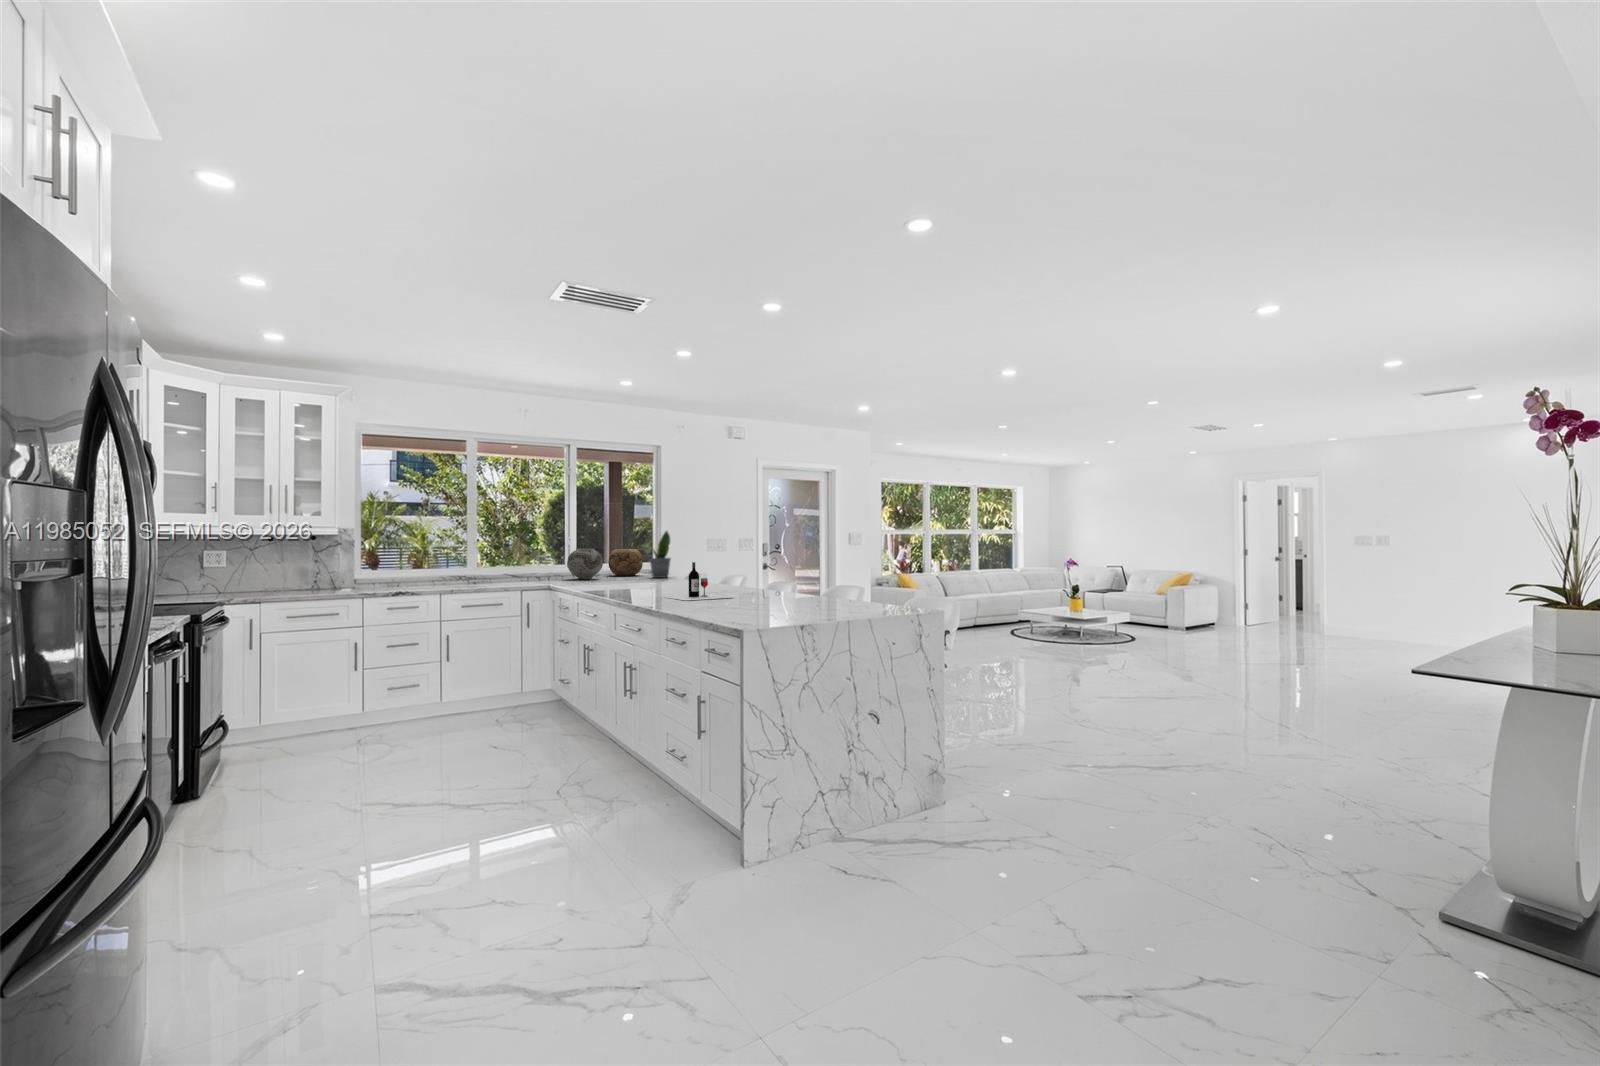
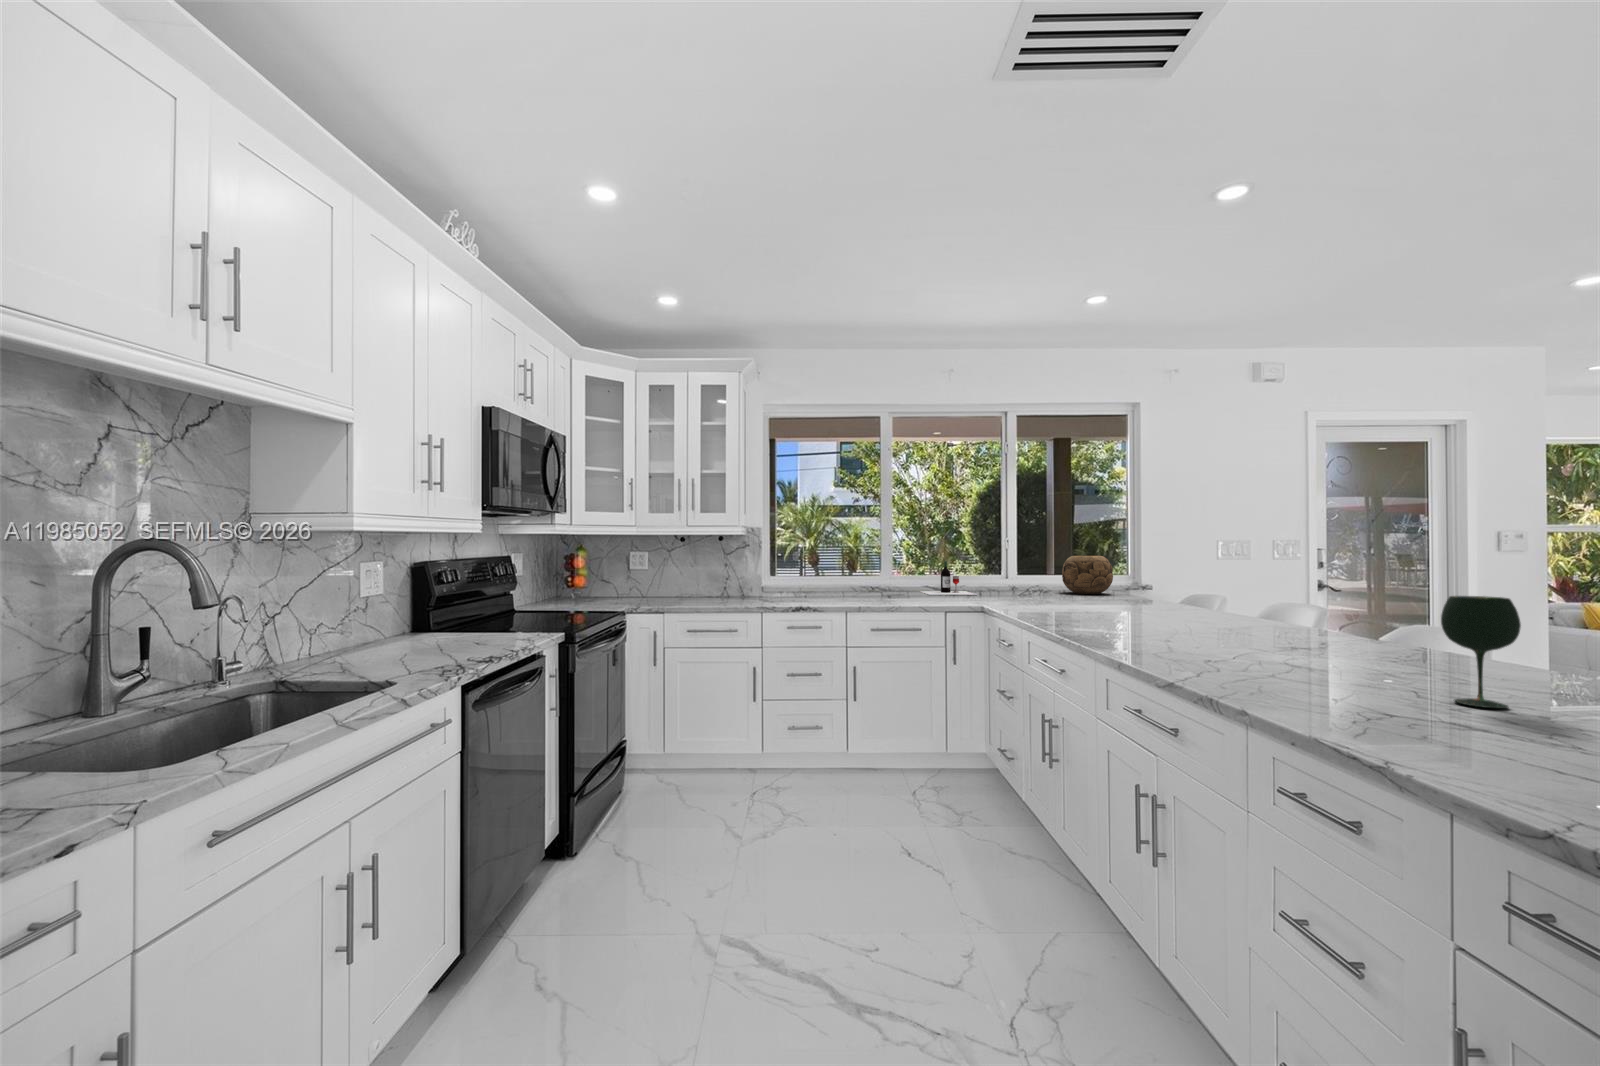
potted plant: present [650,531,670,578] -> none [1126,528,1162,601]
vase: present [567,548,603,579] -> none [1006,554,1056,598]
wine glass: none [743,560,767,604] -> present [1441,596,1521,709]
wine bottle: present [665,562,731,600] -> present [921,561,976,595]

